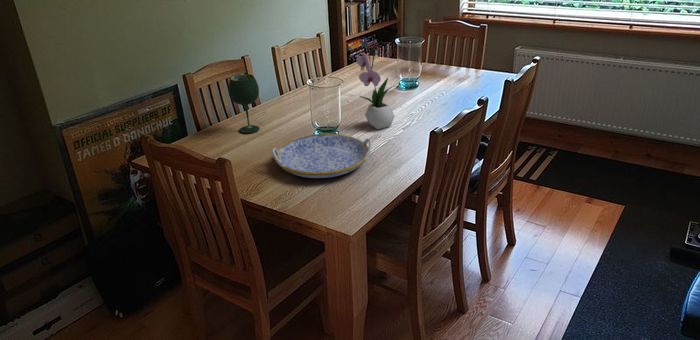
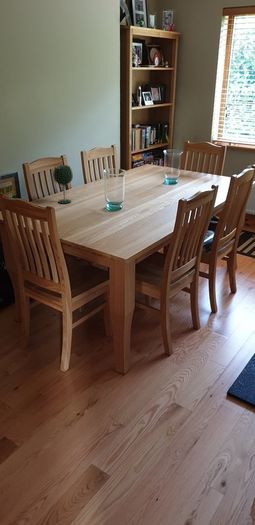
flower arrangement: present [356,39,395,129] -> none [137,146,163,206]
serving tray: present [272,134,372,178] -> none [79,205,143,229]

